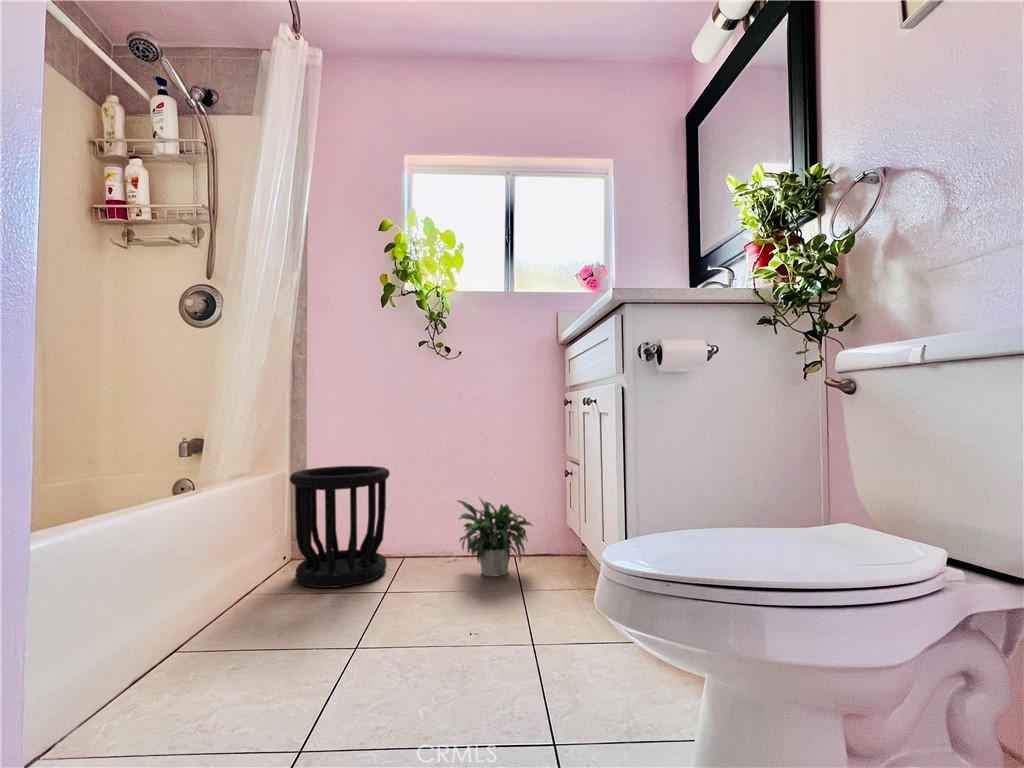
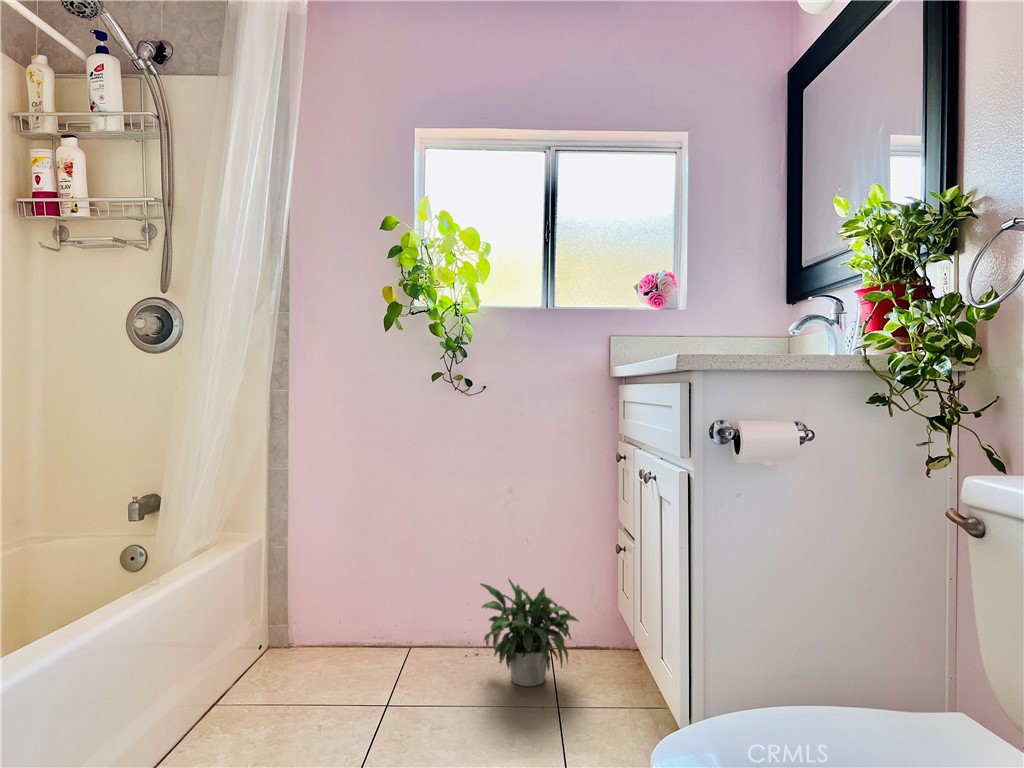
wastebasket: present [290,466,390,588] -> none [268,533,394,700]

